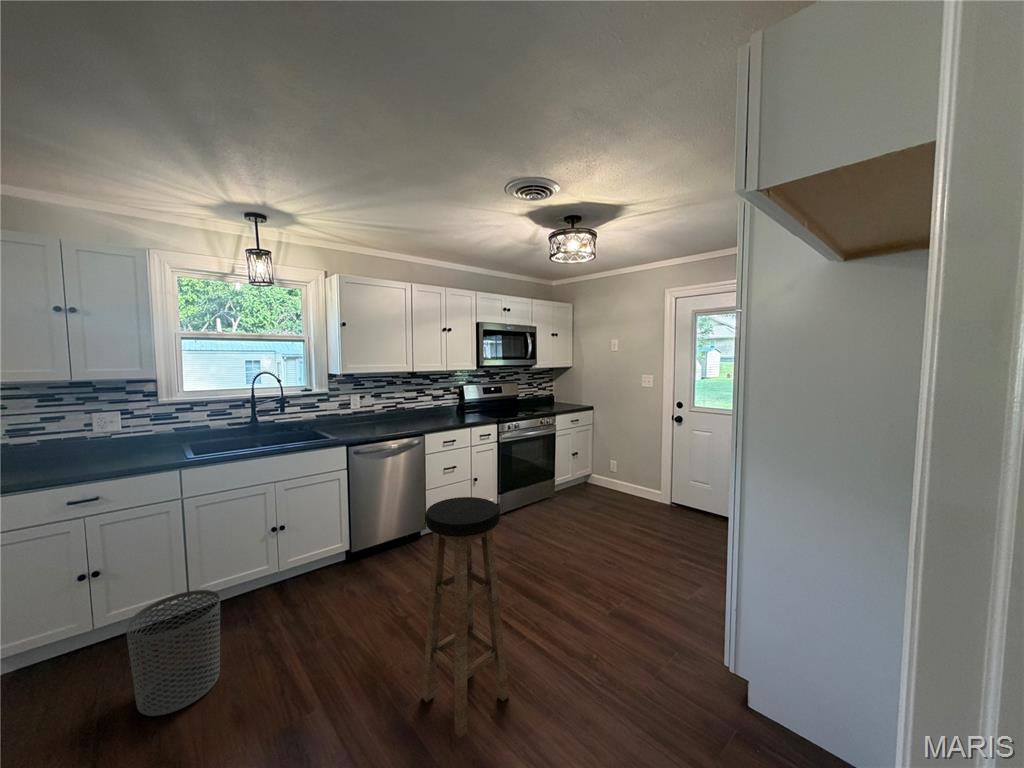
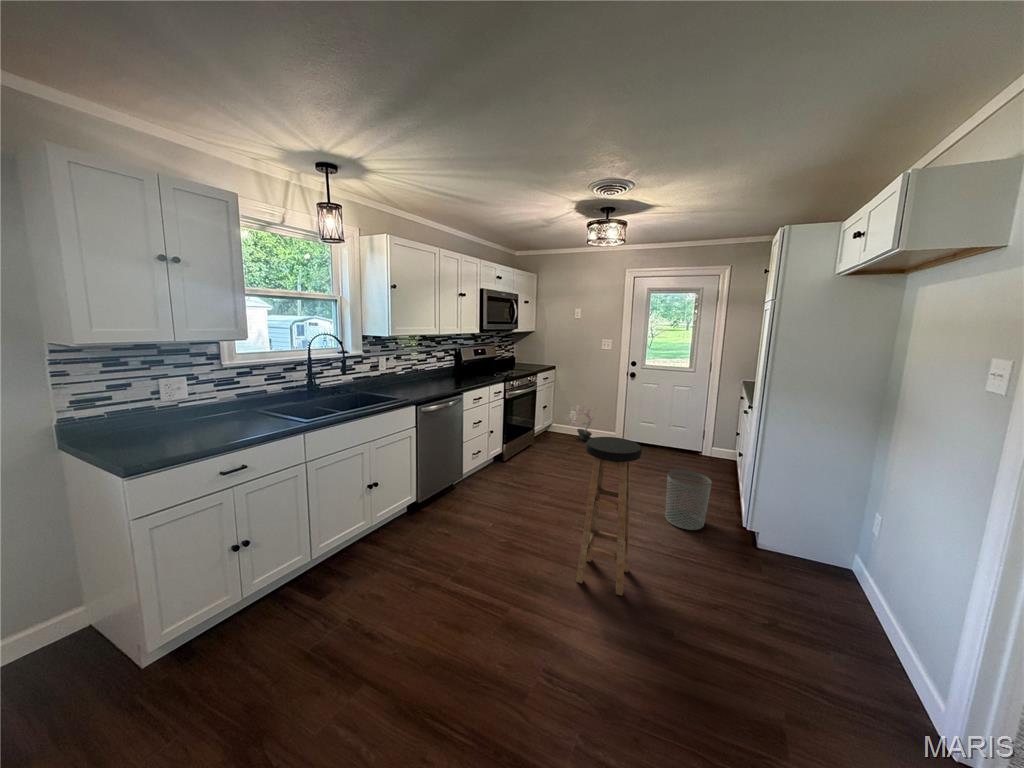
potted plant: none [594,451,638,500] -> present [564,405,597,441]
waste bin: present [126,590,220,716] -> present [665,470,712,530]

